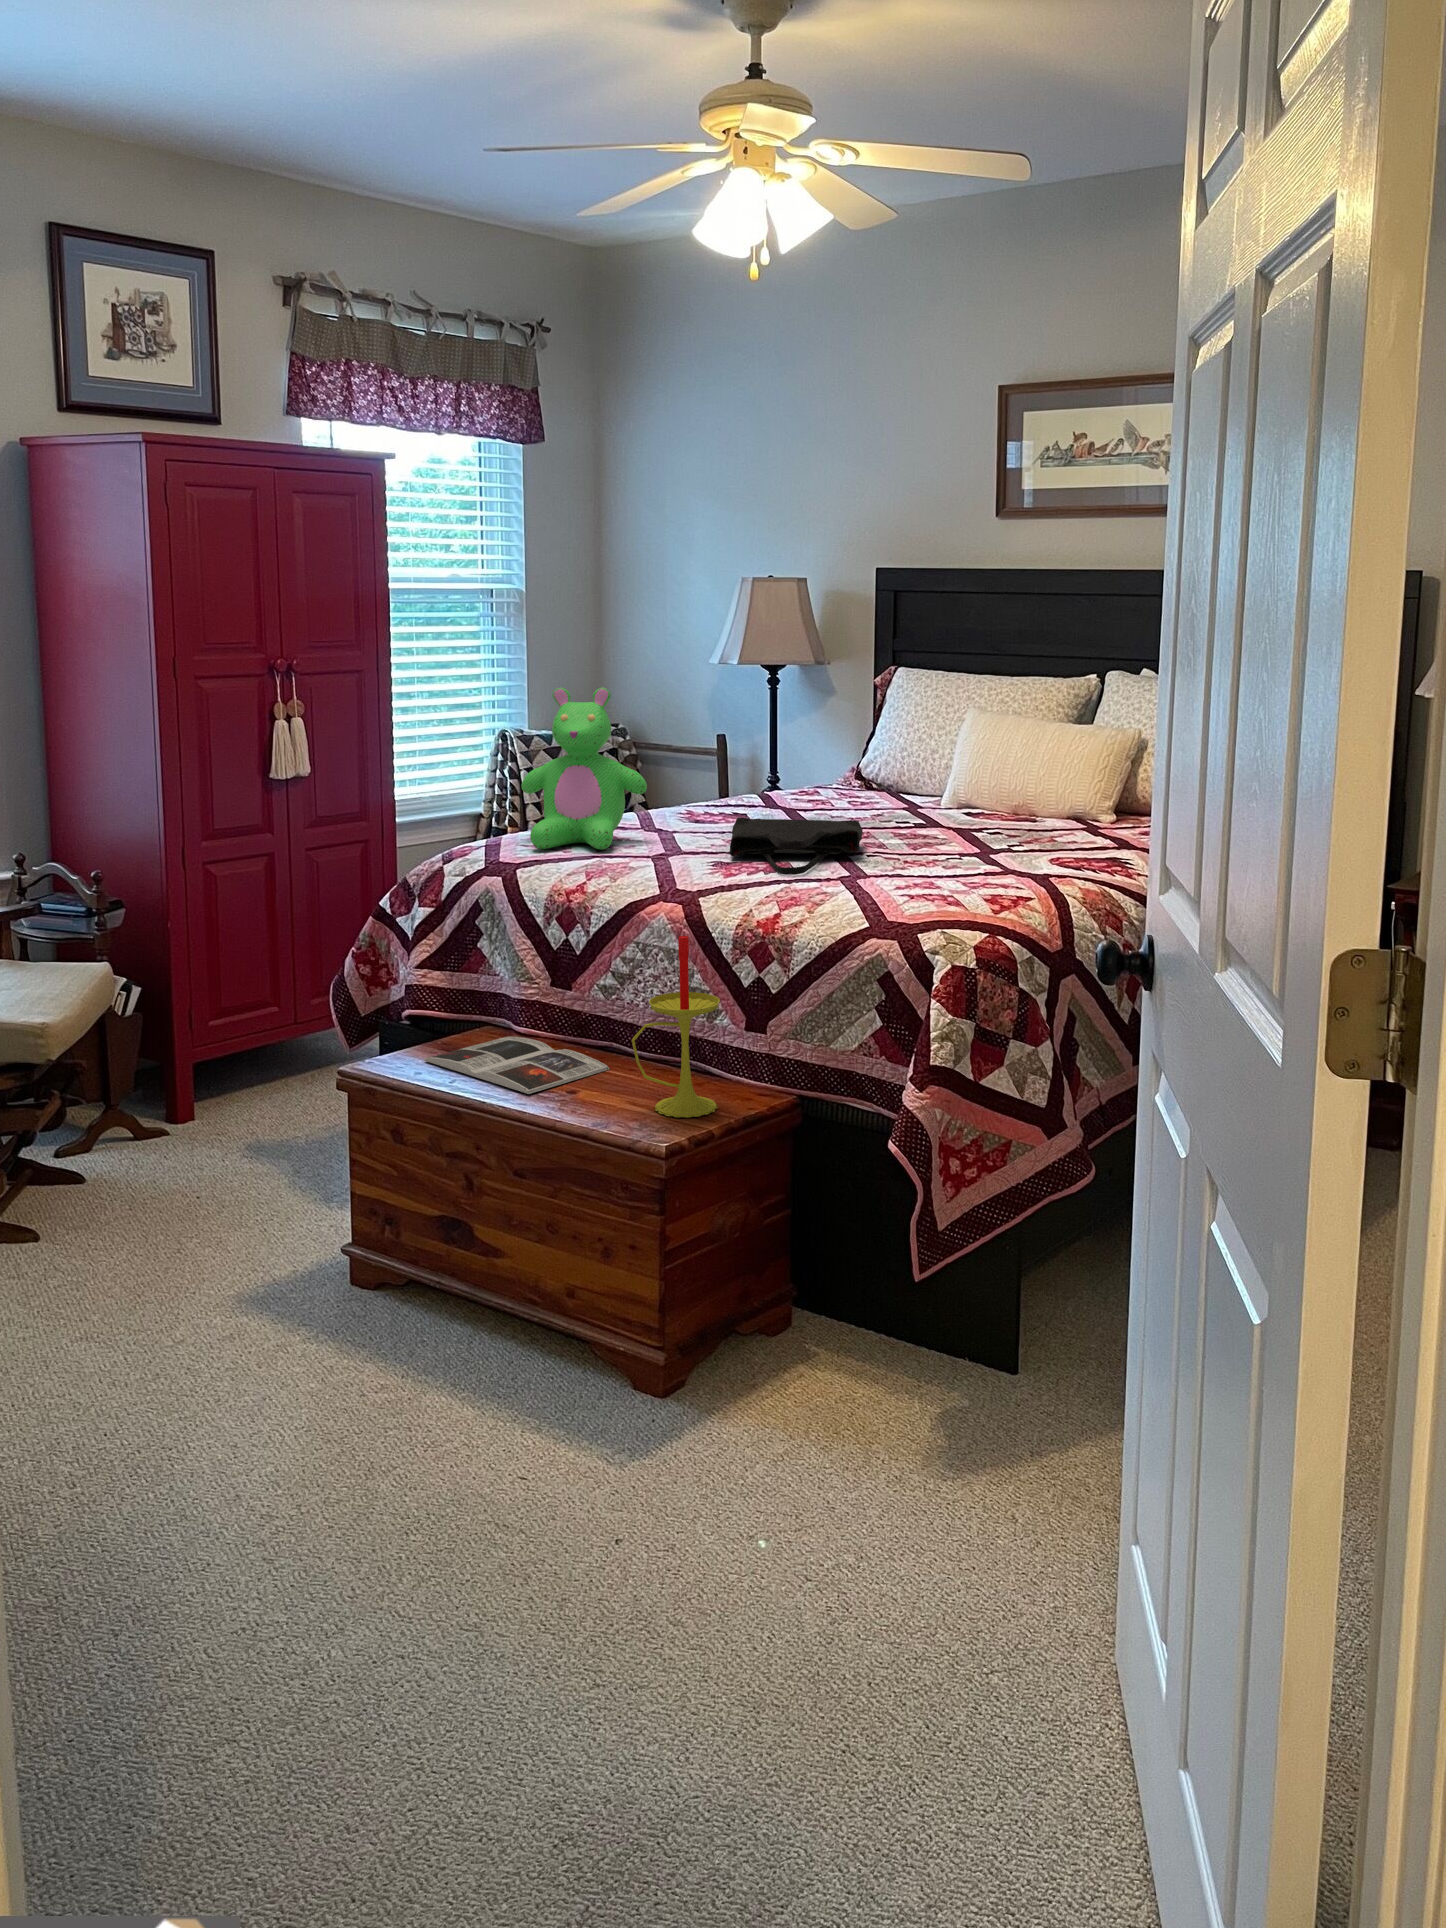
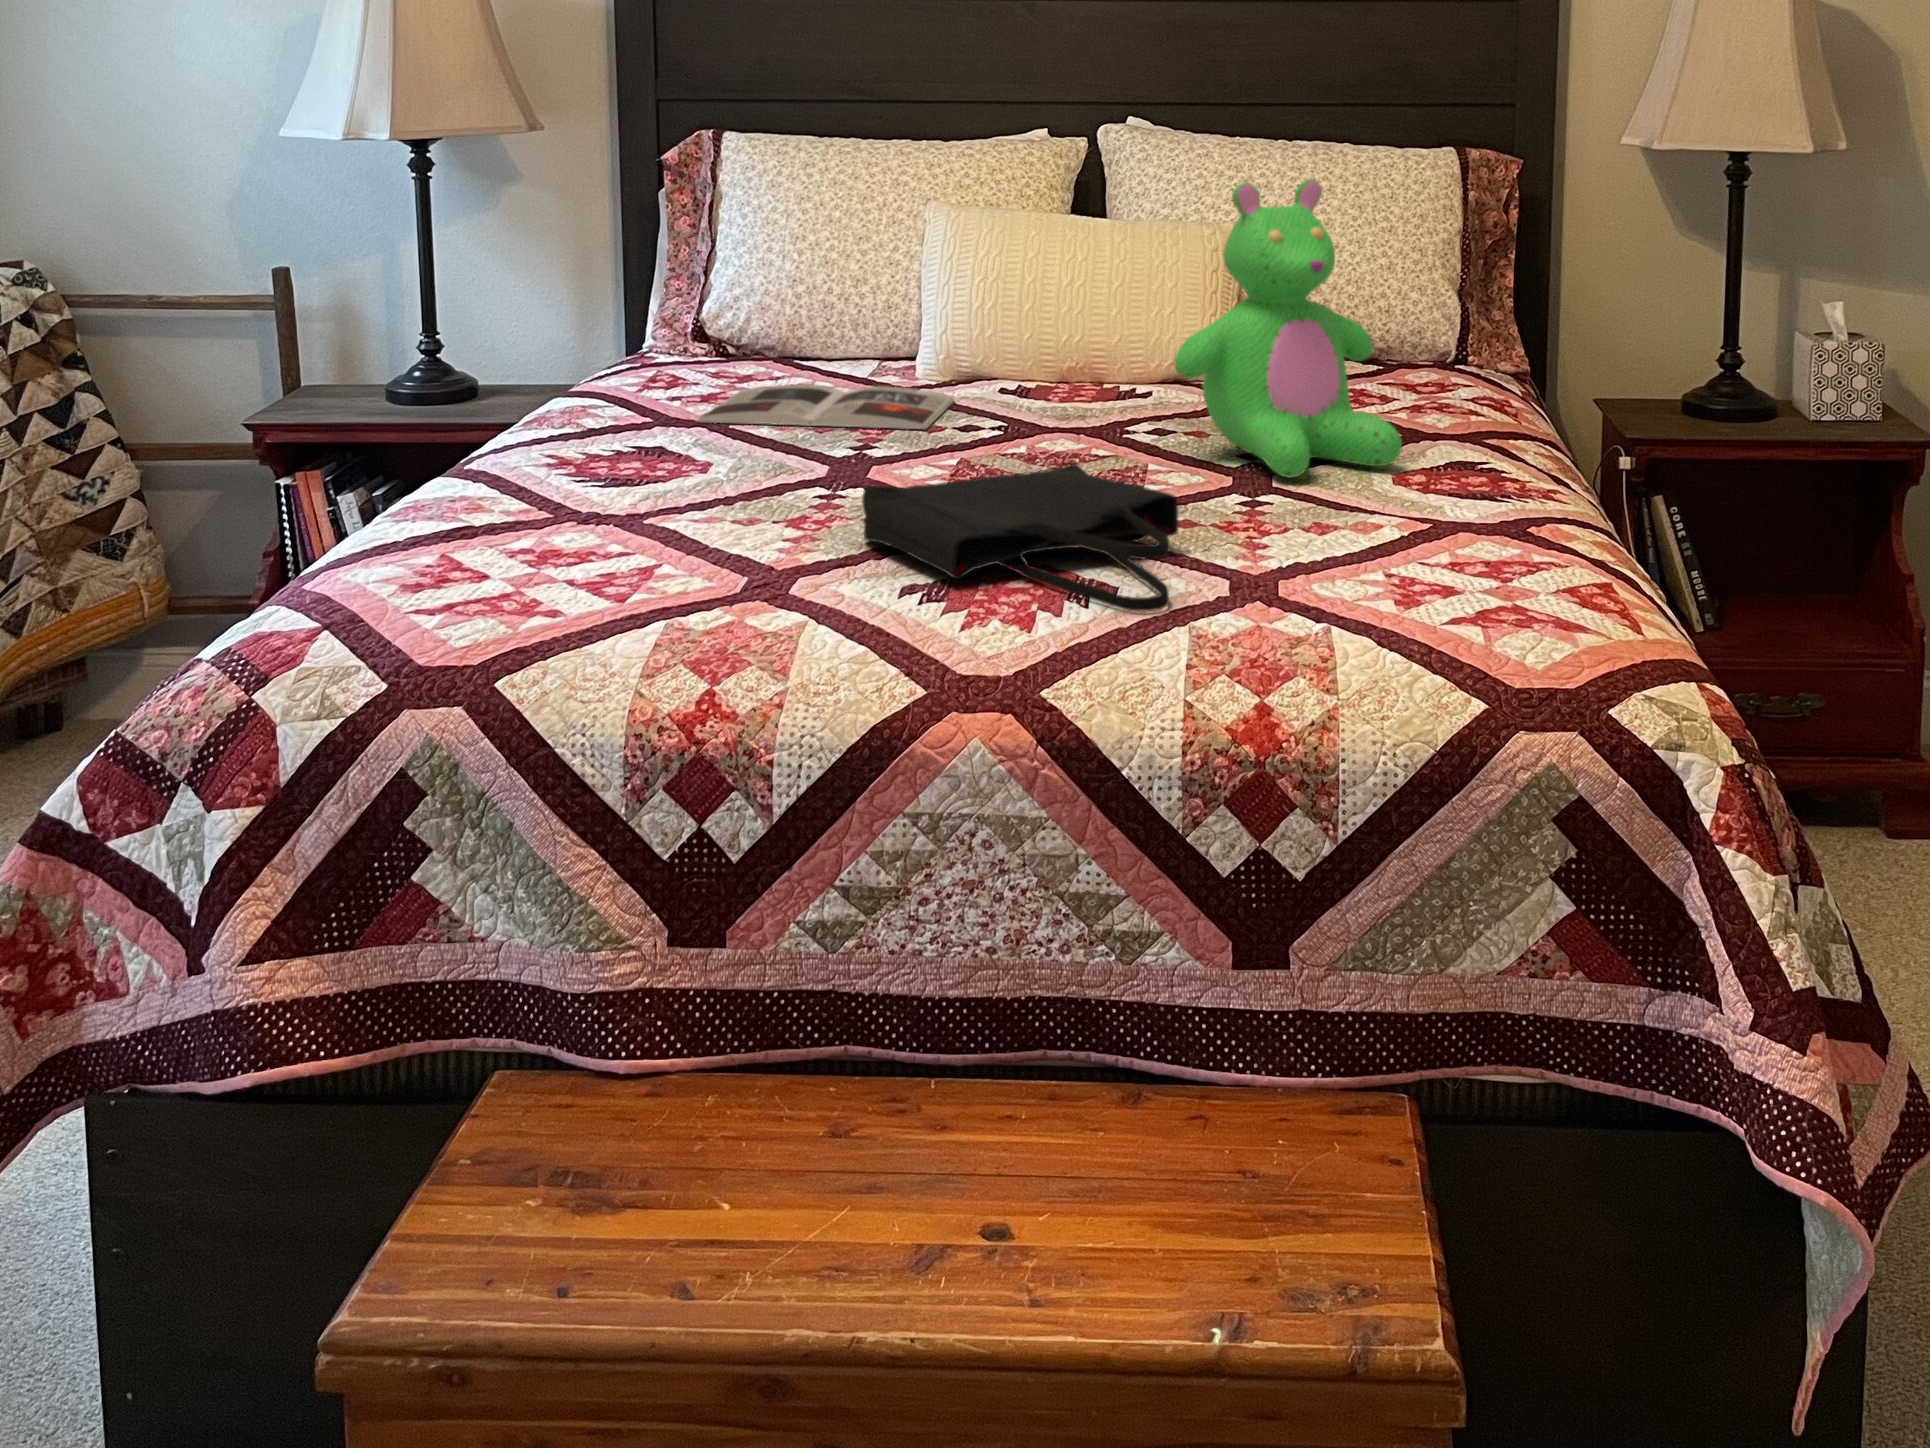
teddy bear: present [521,688,647,850] -> present [1174,179,1402,478]
candle: present [632,936,720,1118] -> none [1182,810,1359,1227]
magazine: present [424,1037,610,1094] -> present [697,384,955,429]

